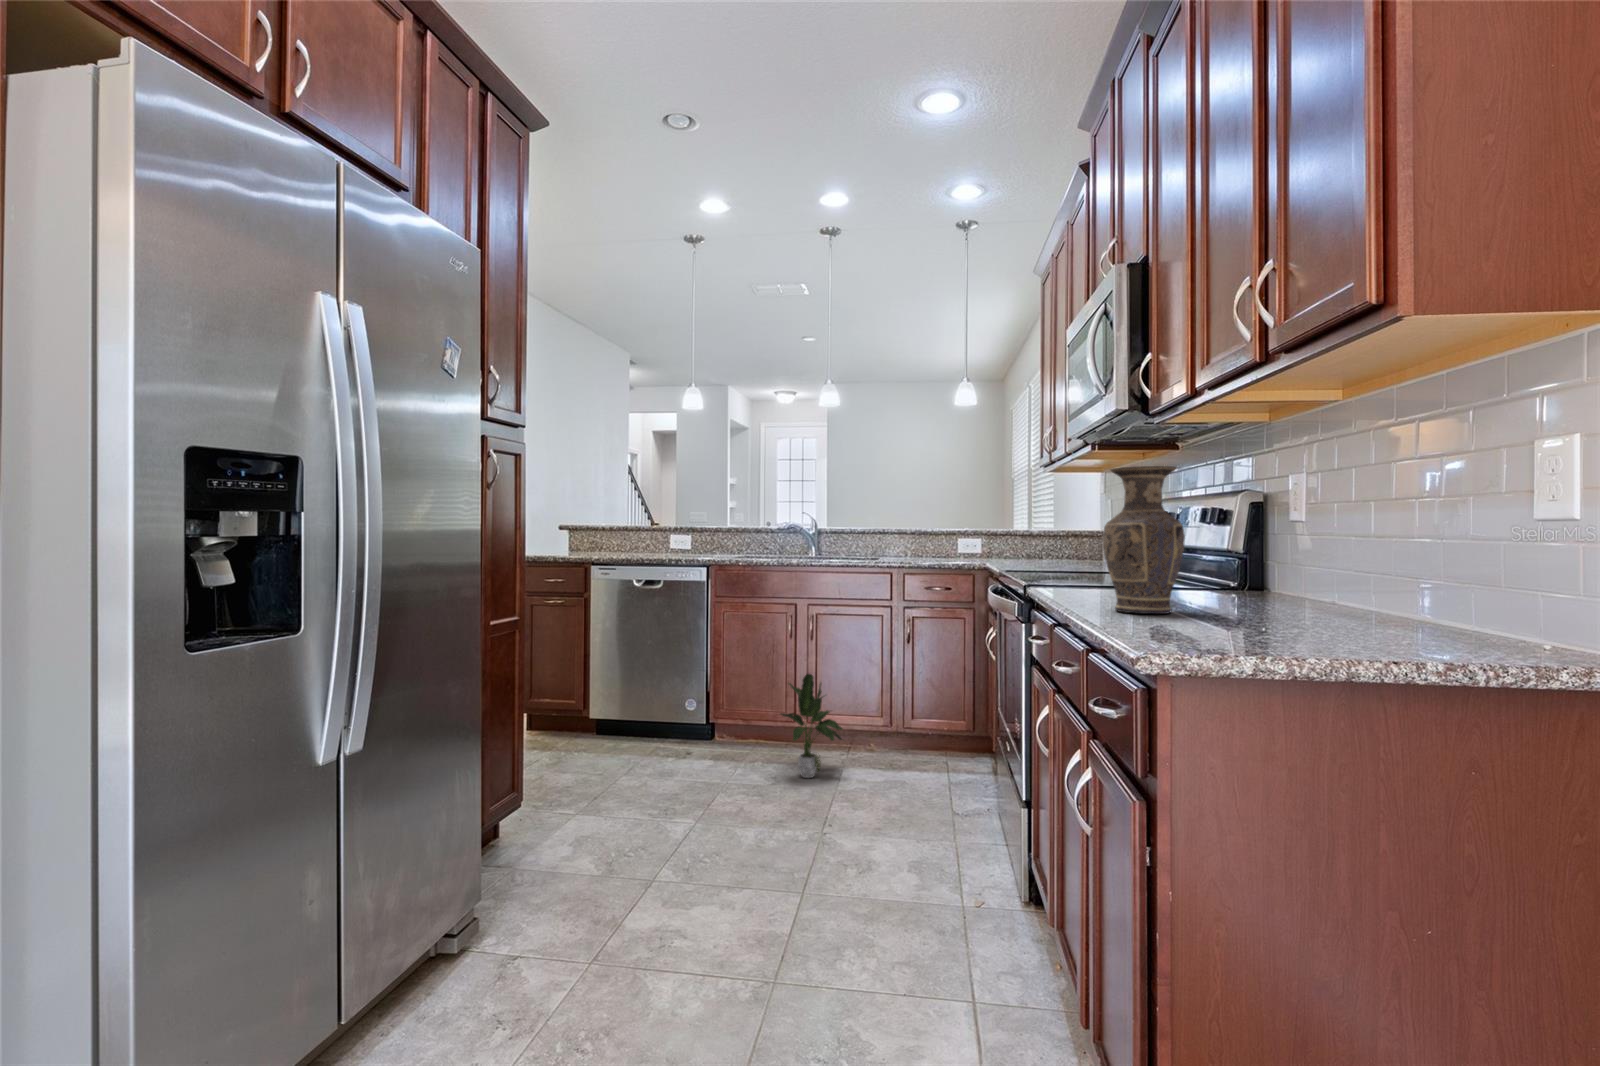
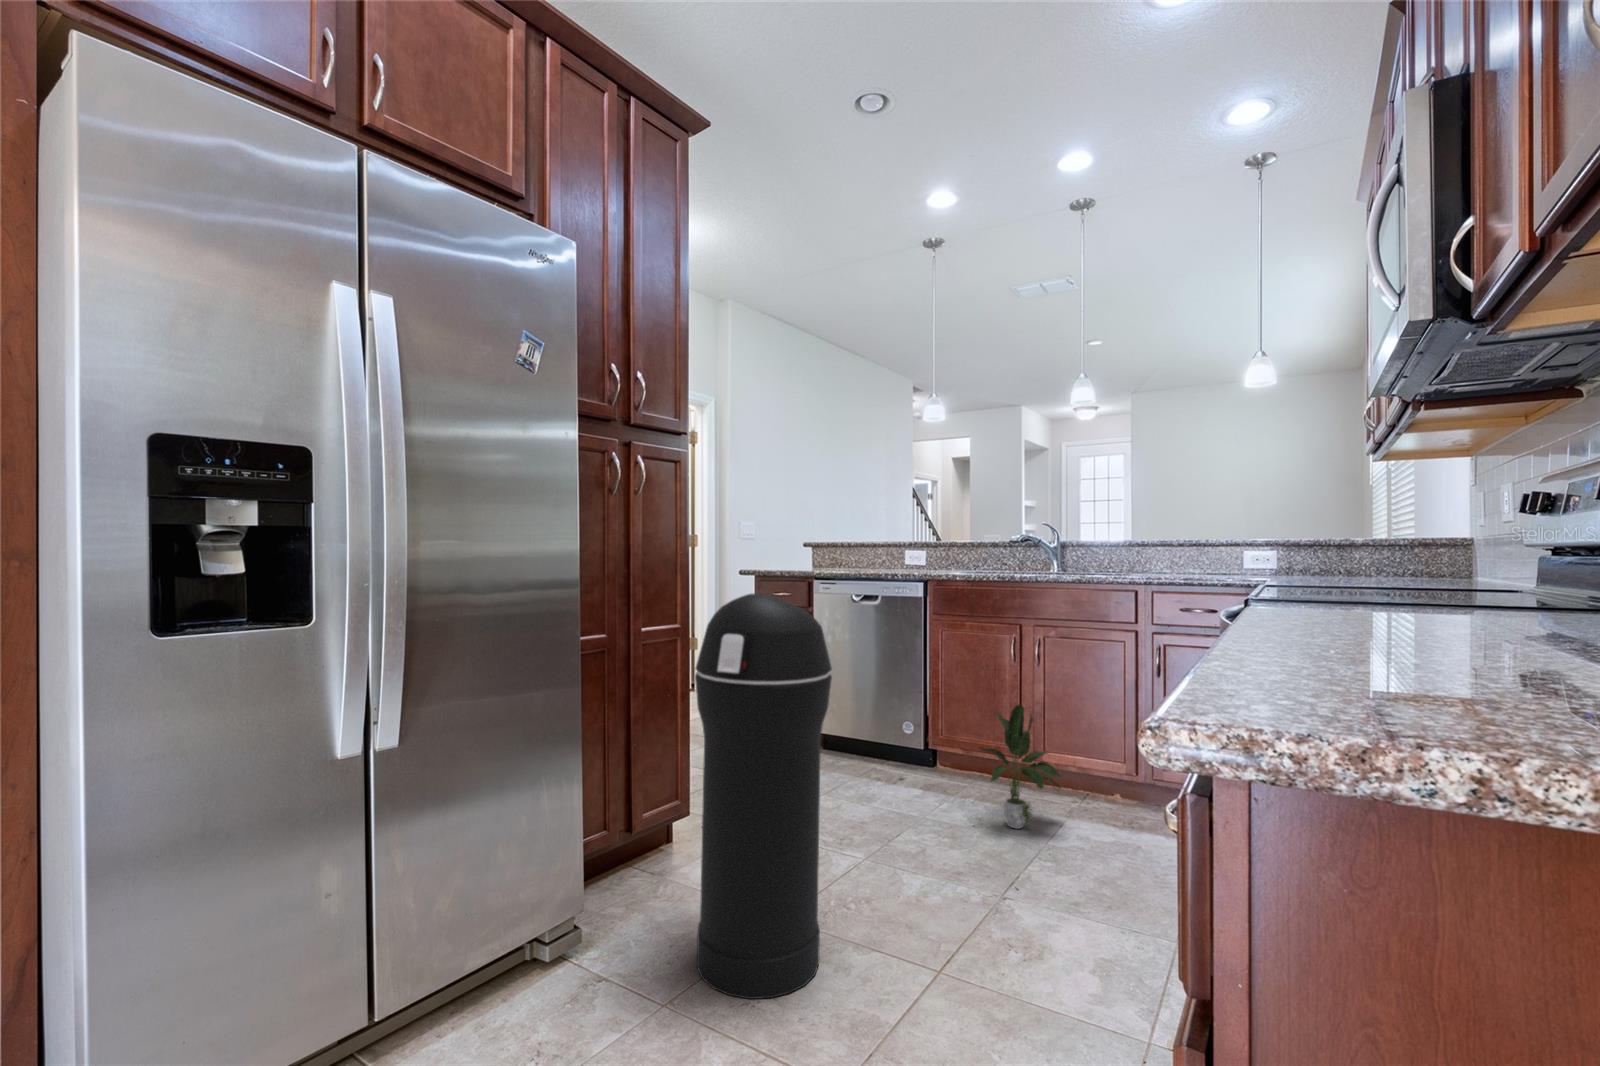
vase: present [1103,466,1185,614] -> none [1303,367,1482,650]
trash can: none [602,596,726,947] -> present [695,594,832,999]

